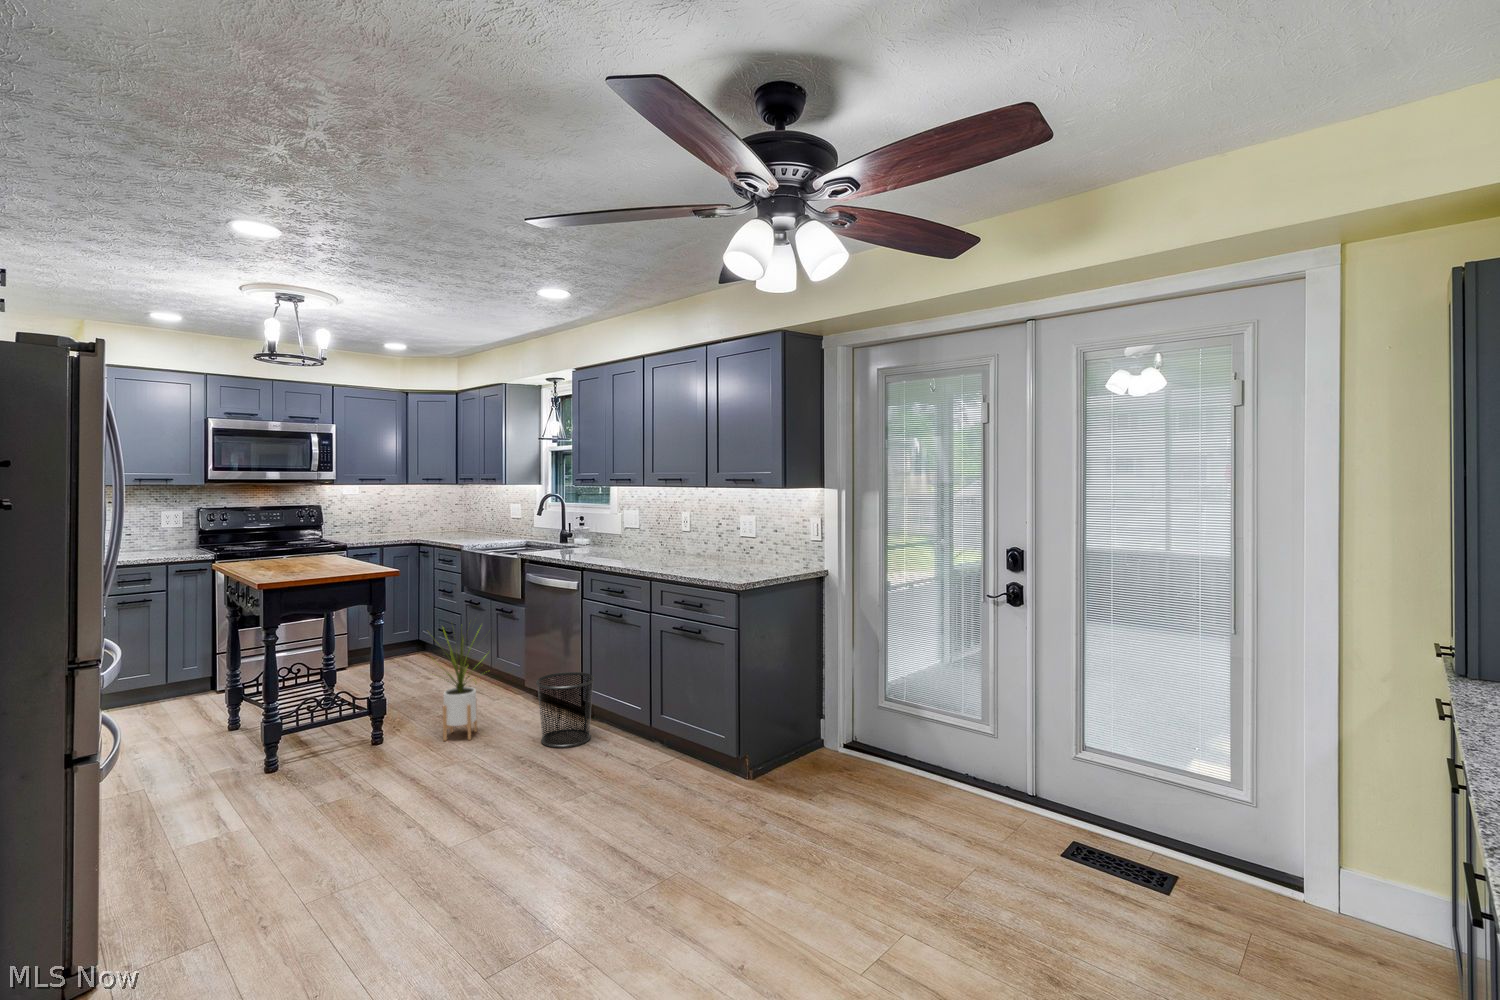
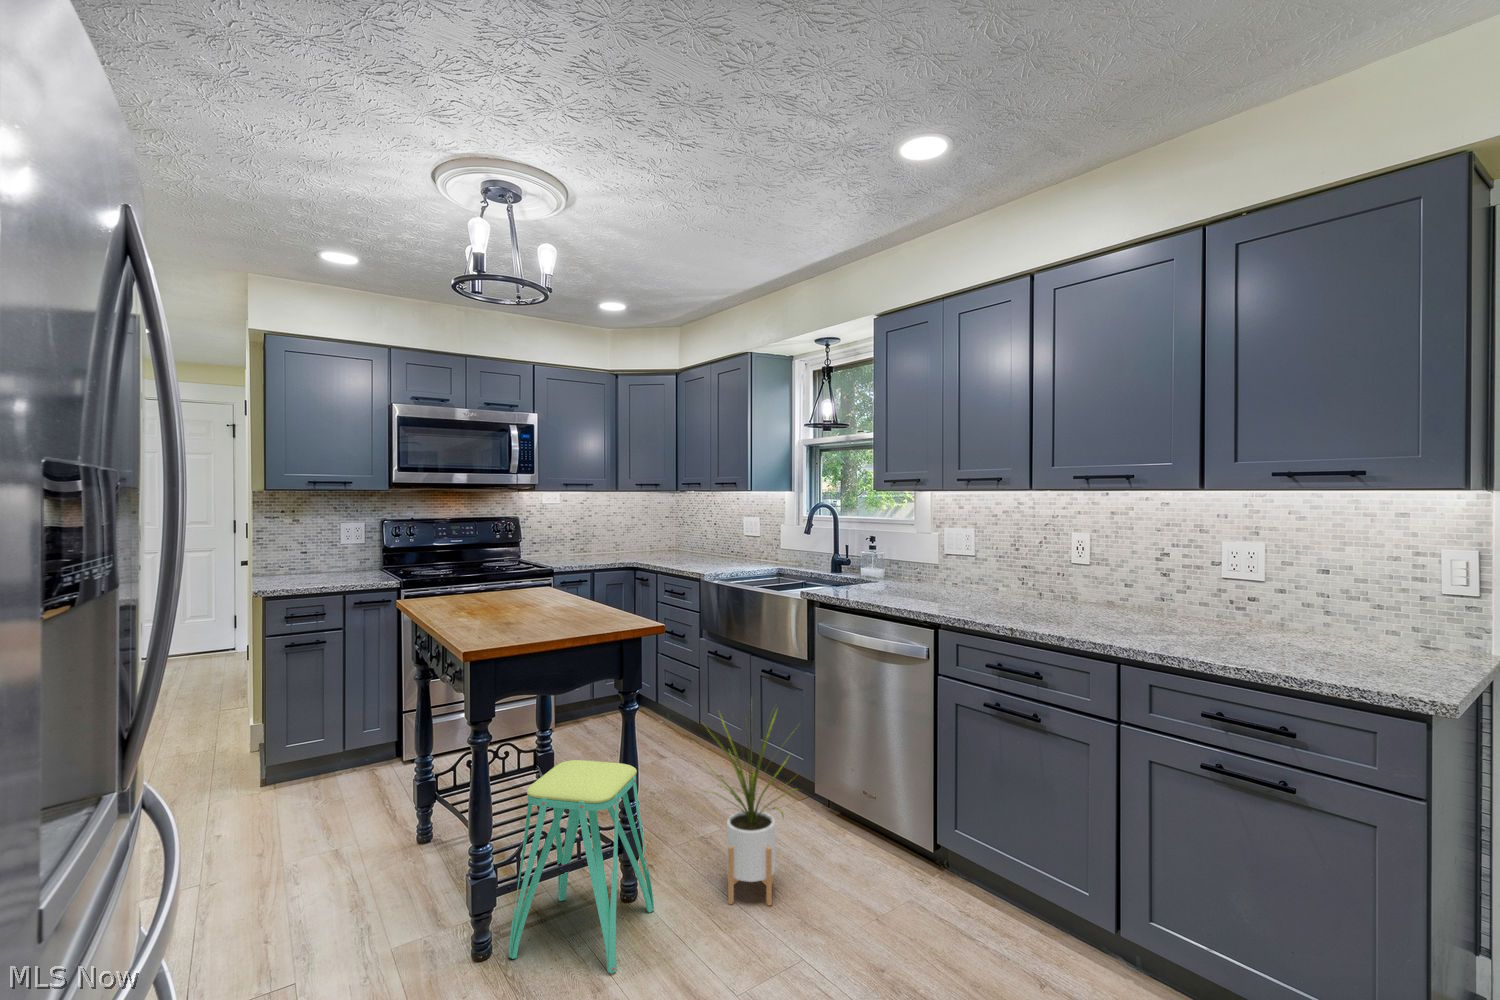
stool: none [290,655,393,771] -> present [509,760,654,973]
waste bin: present [536,672,594,748] -> none [882,799,981,945]

